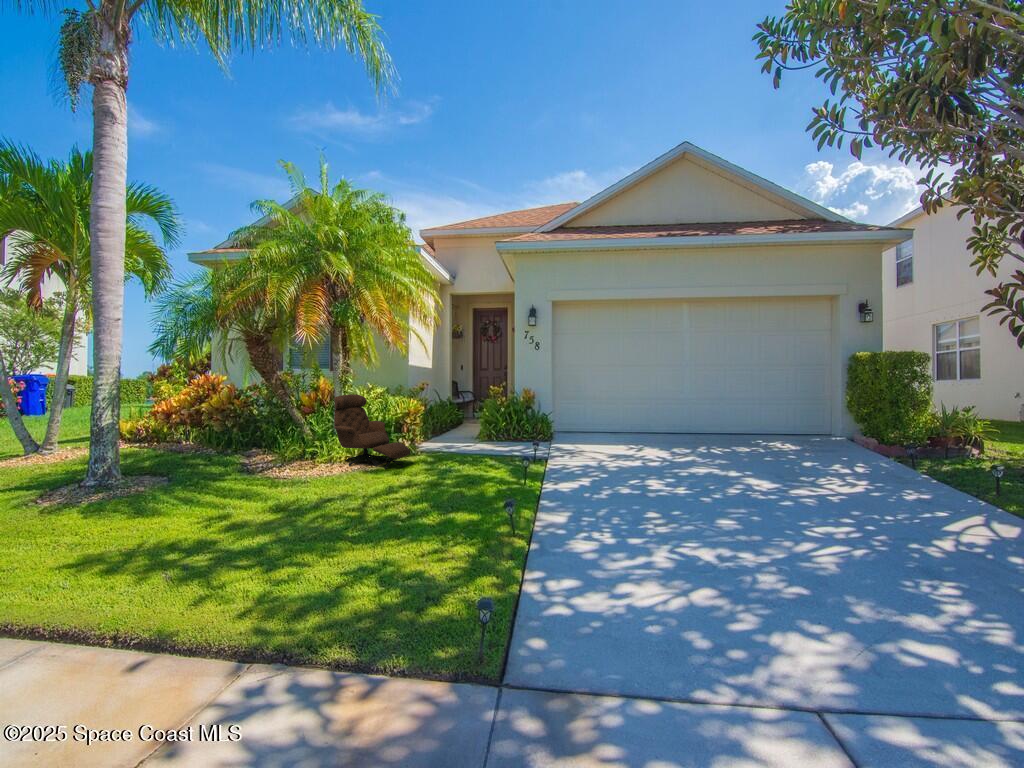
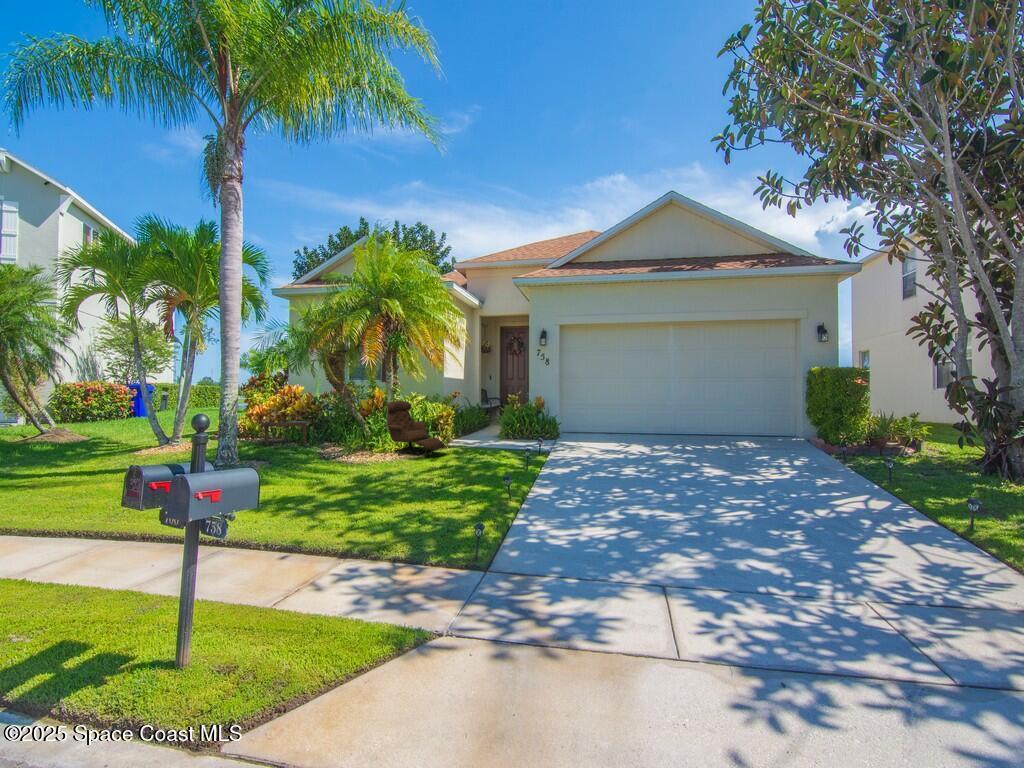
bench: none [170,420,231,454] -> present [264,421,307,446]

